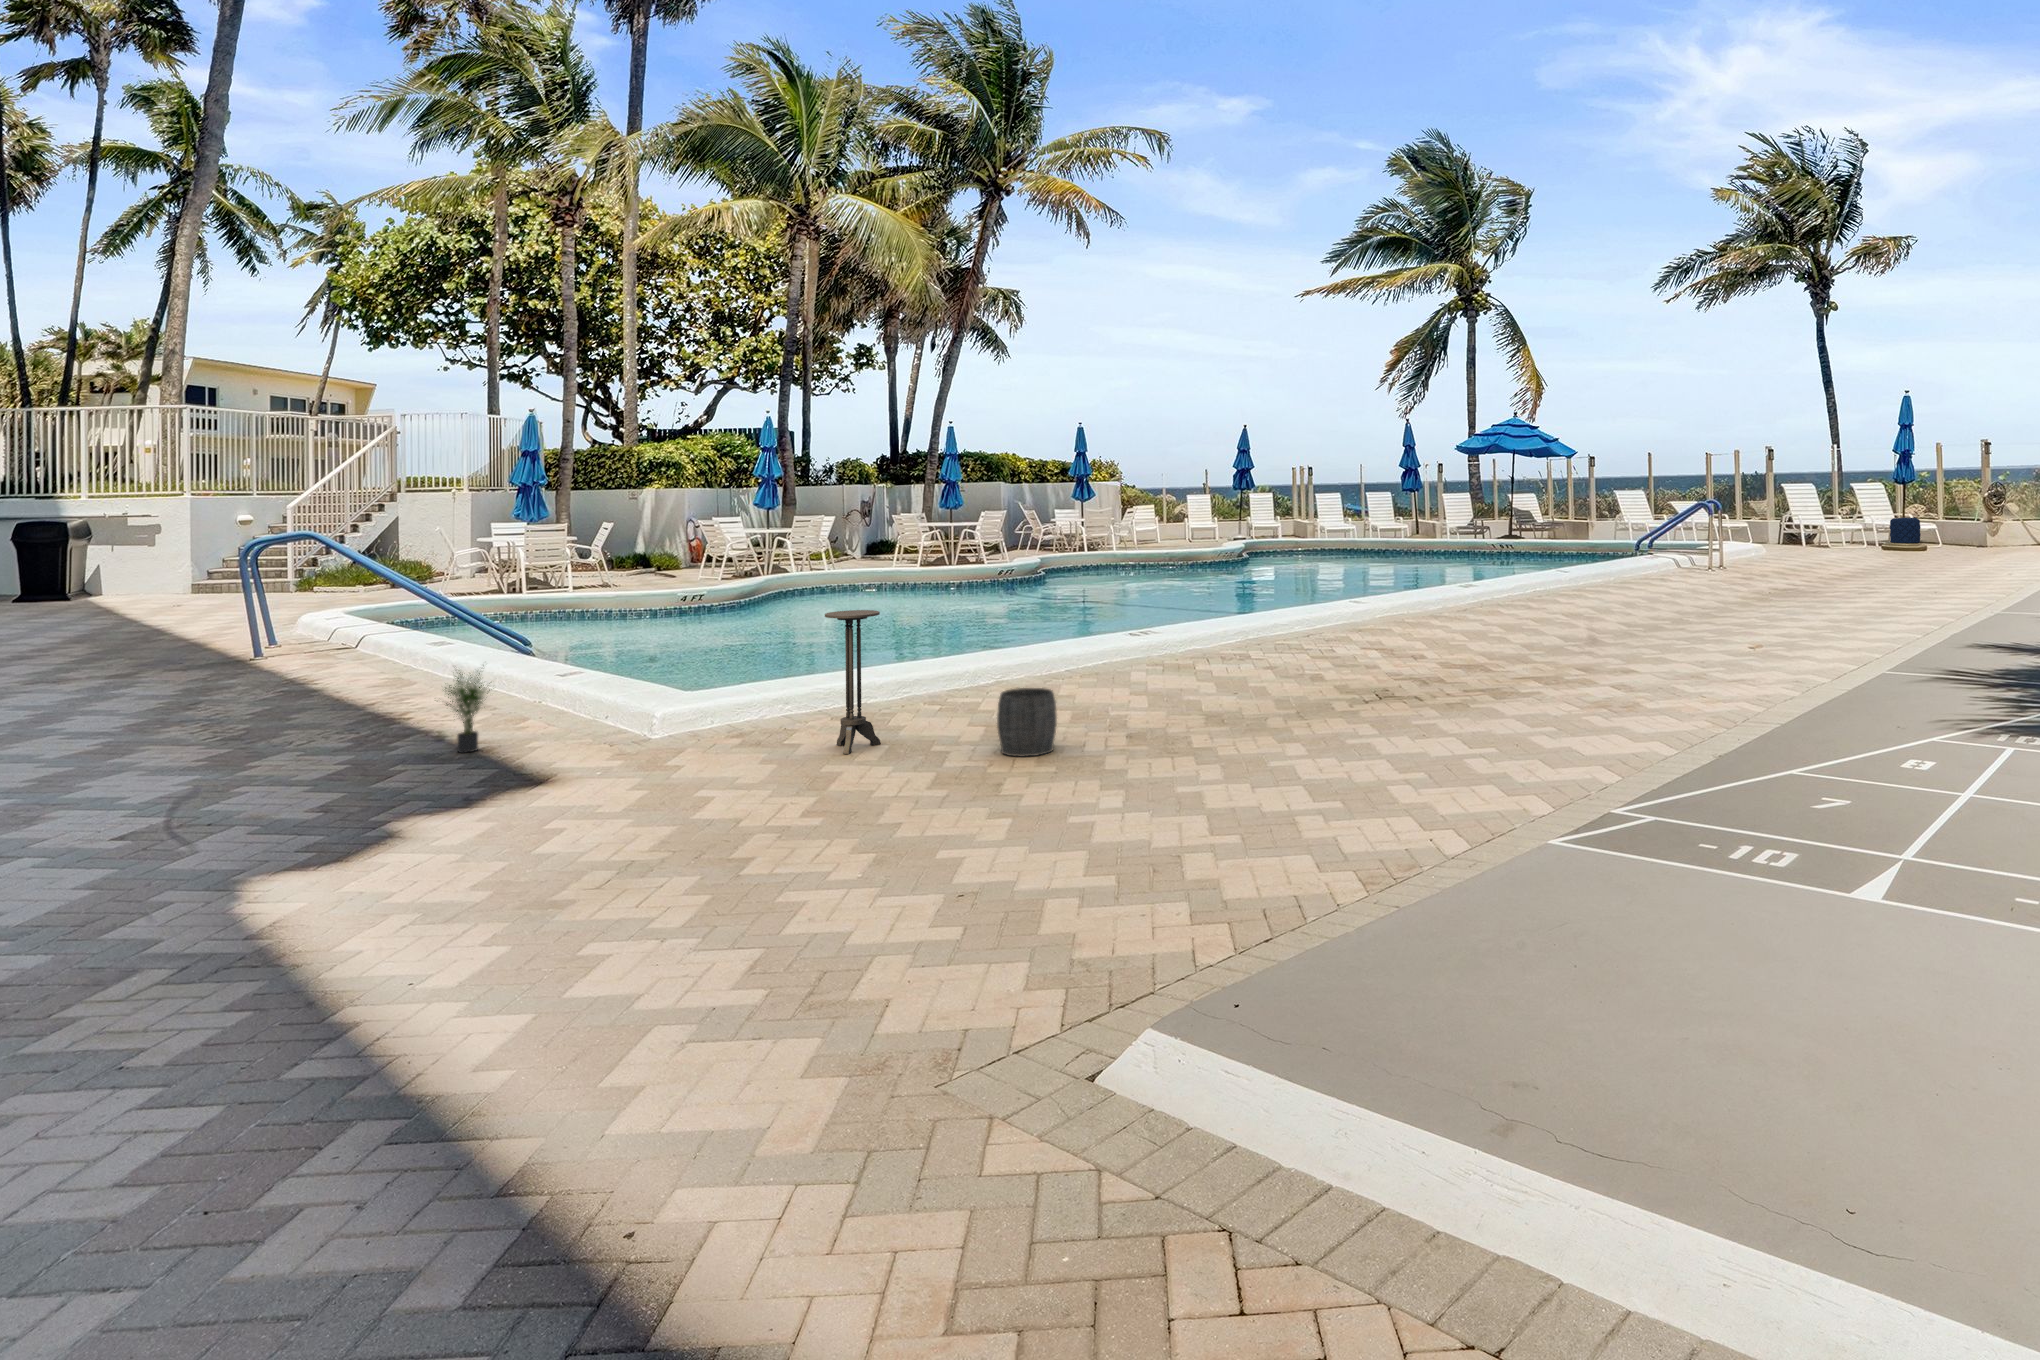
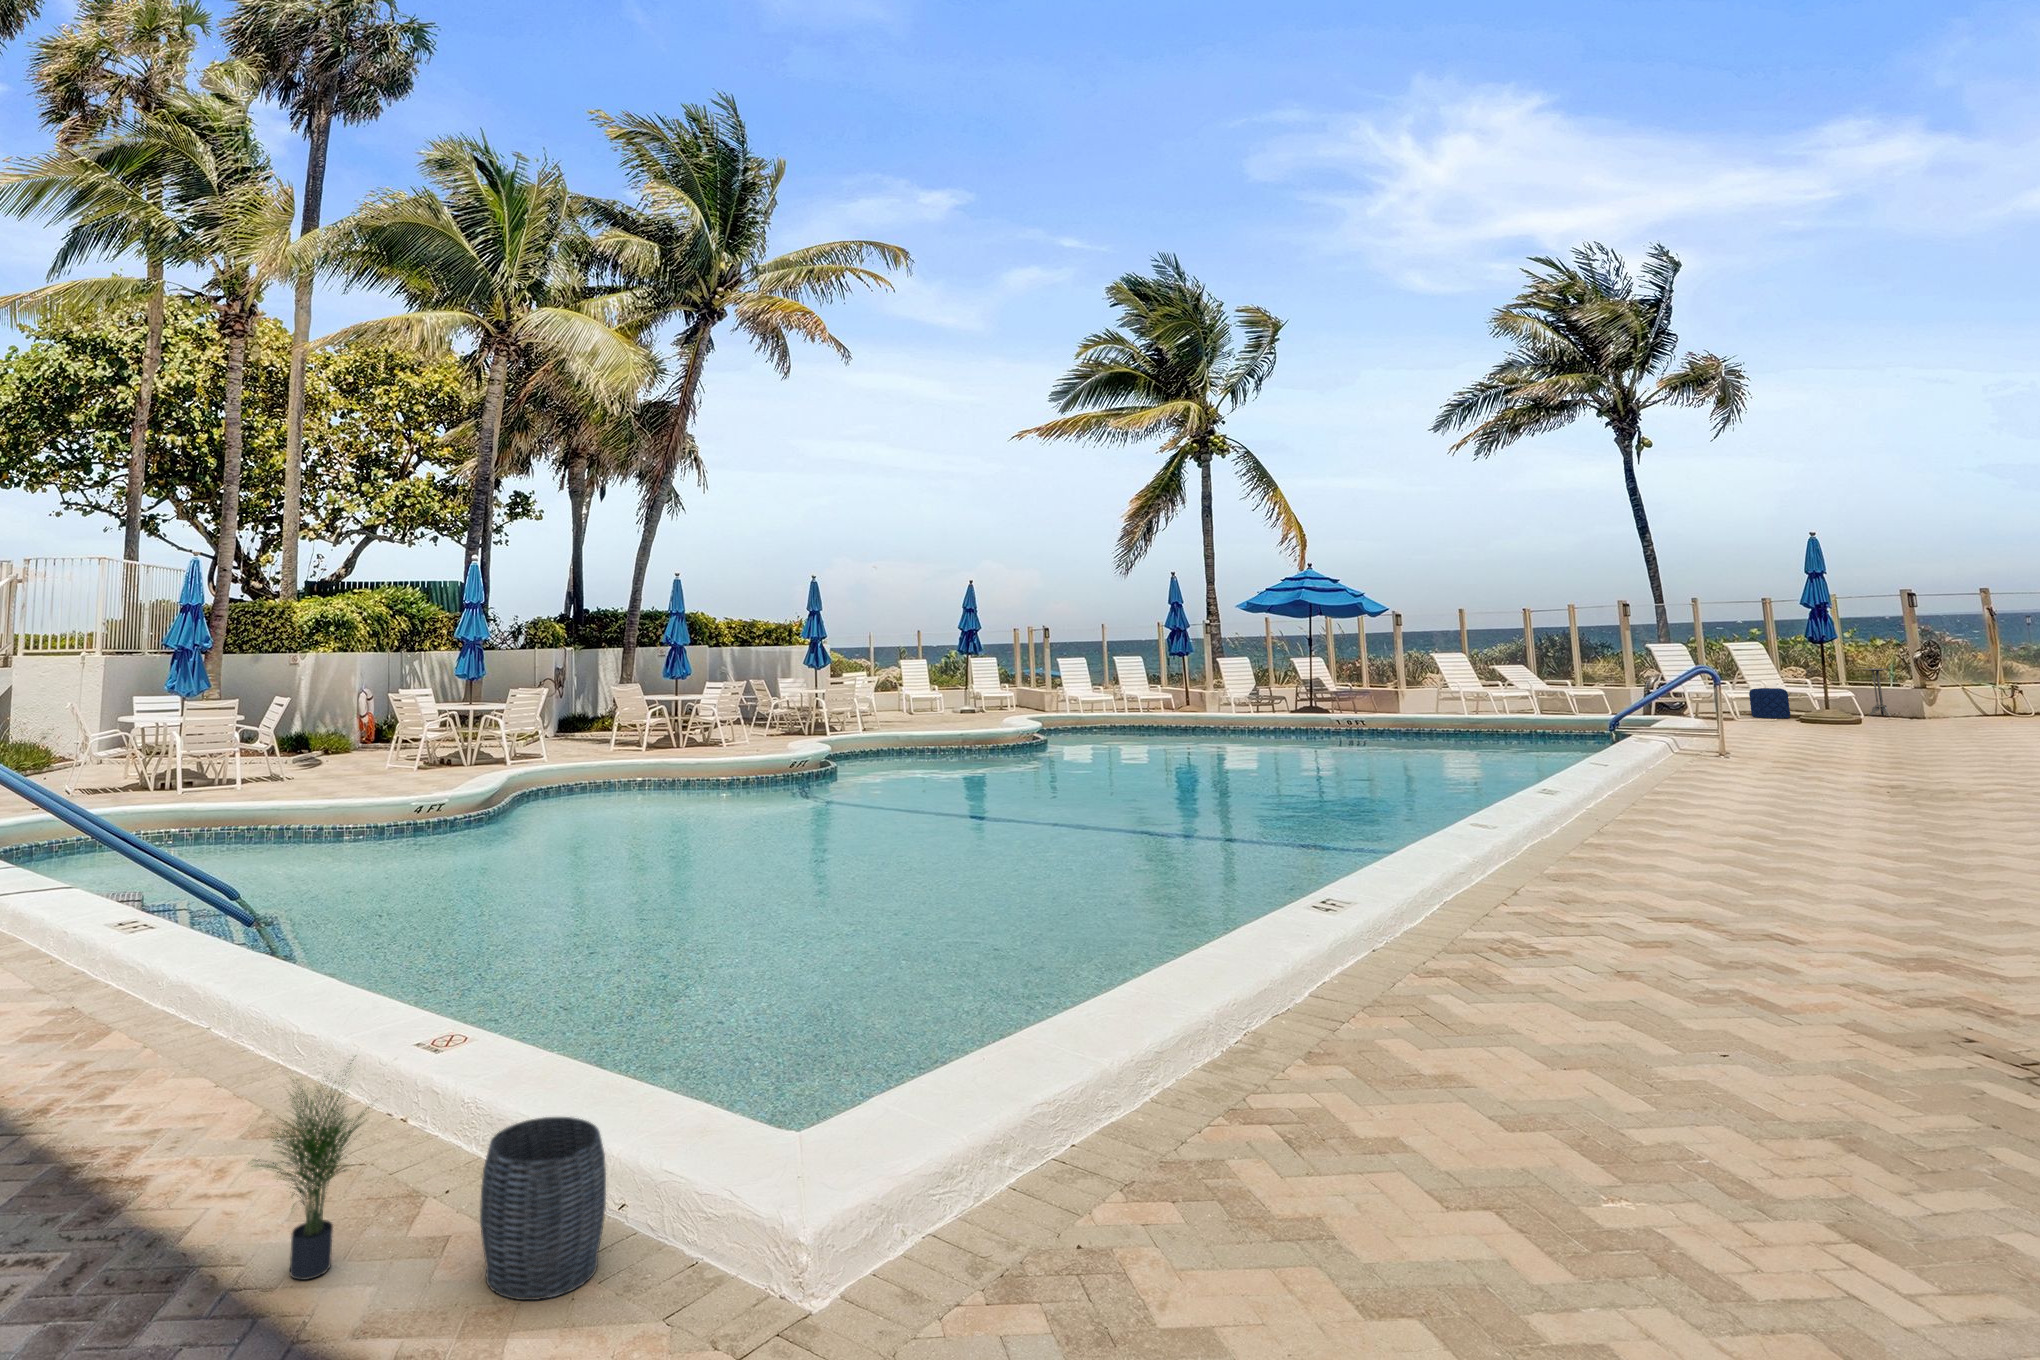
side table: present [825,610,881,754] -> present [1865,669,1891,716]
woven basket: present [997,688,1057,757] -> present [480,1117,606,1300]

